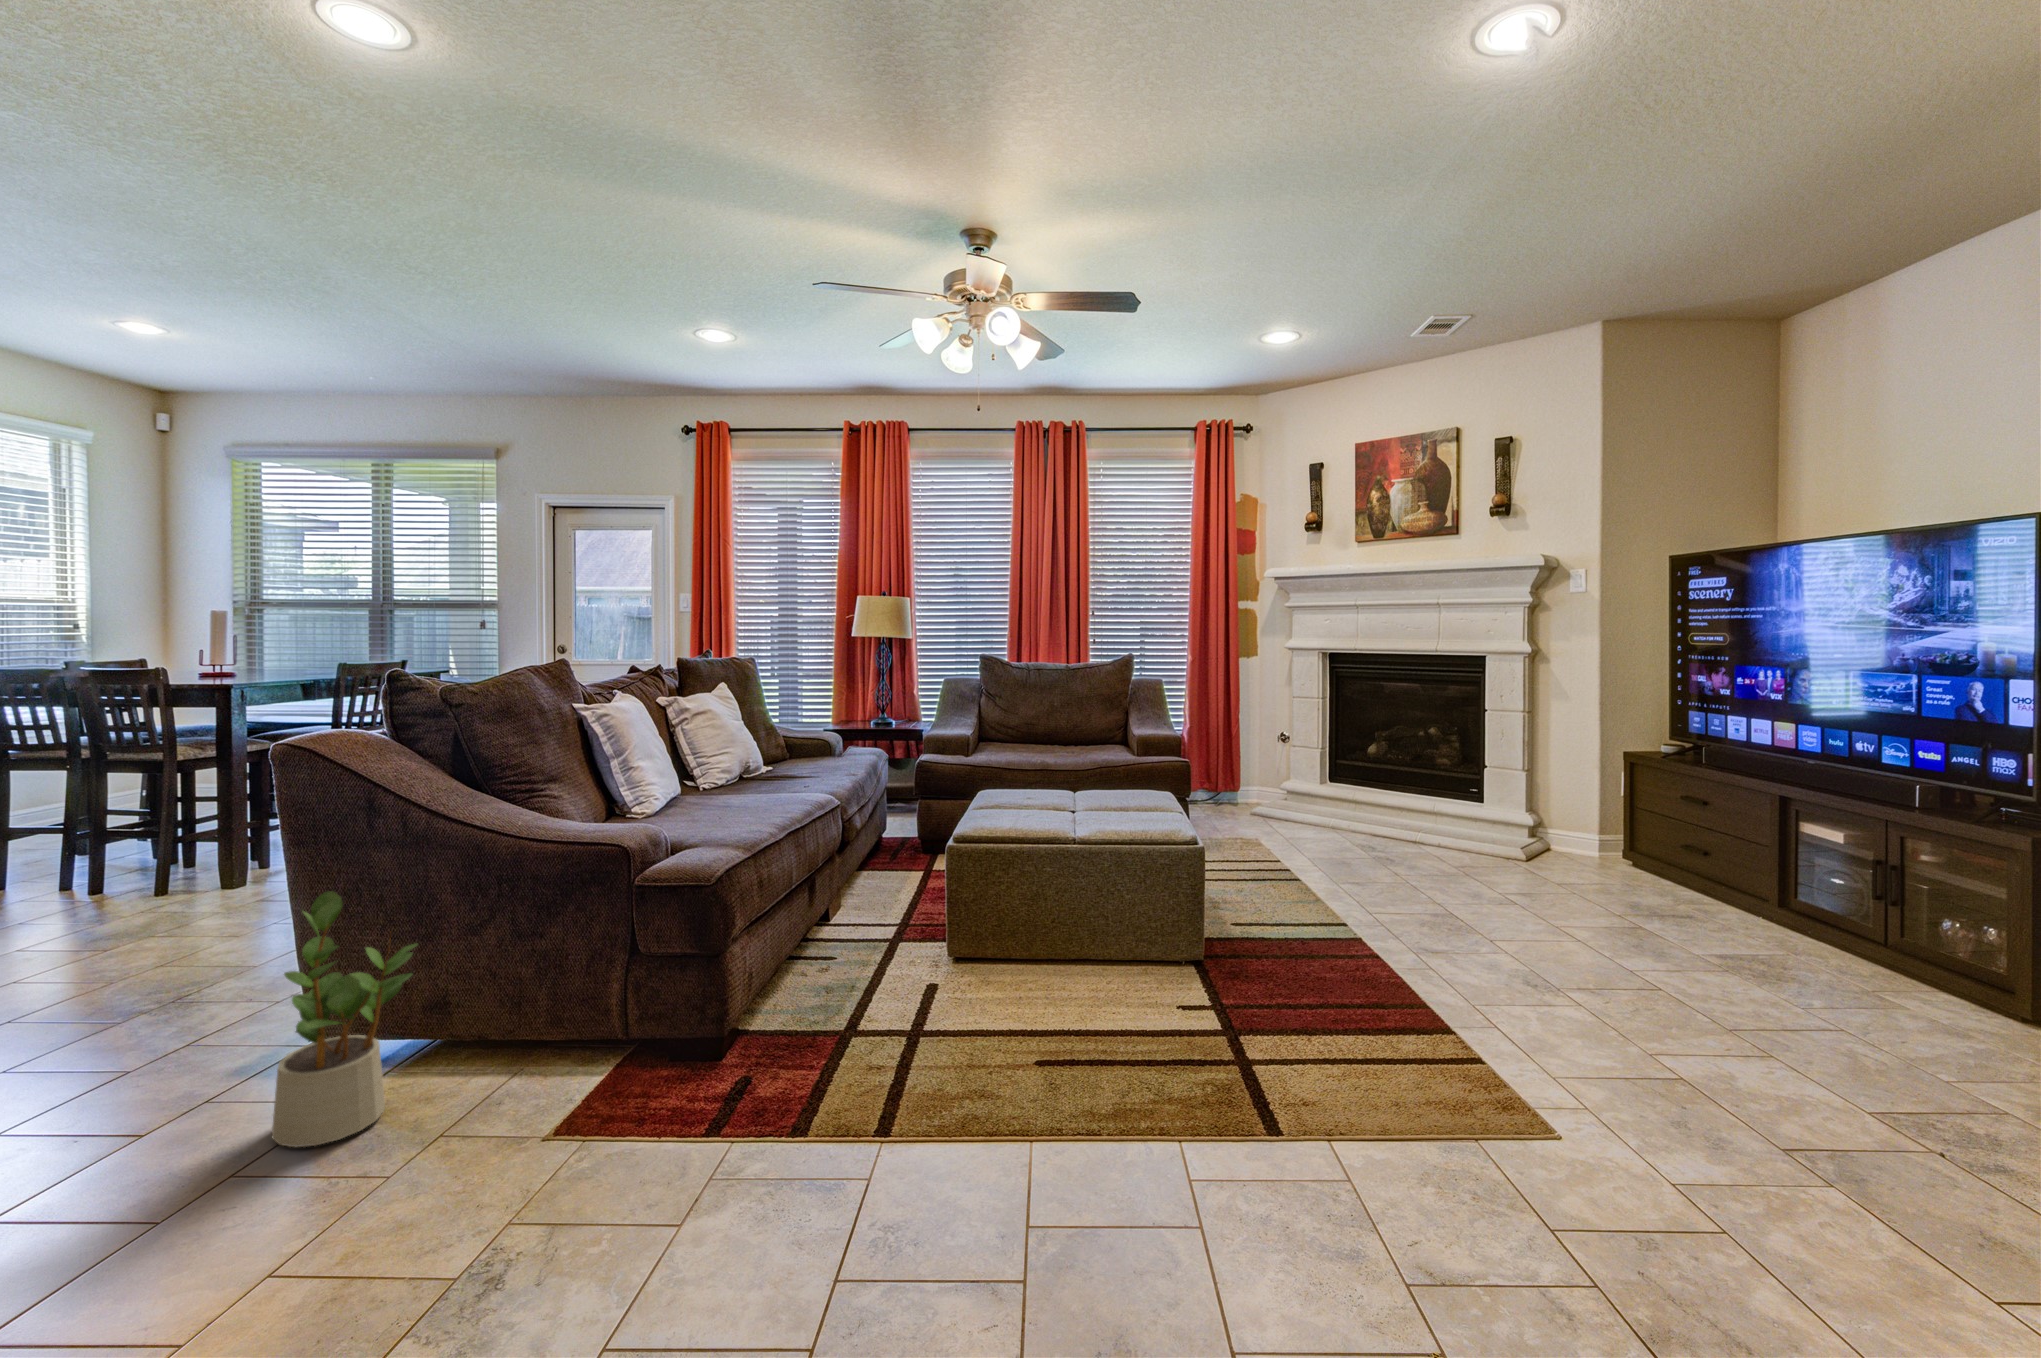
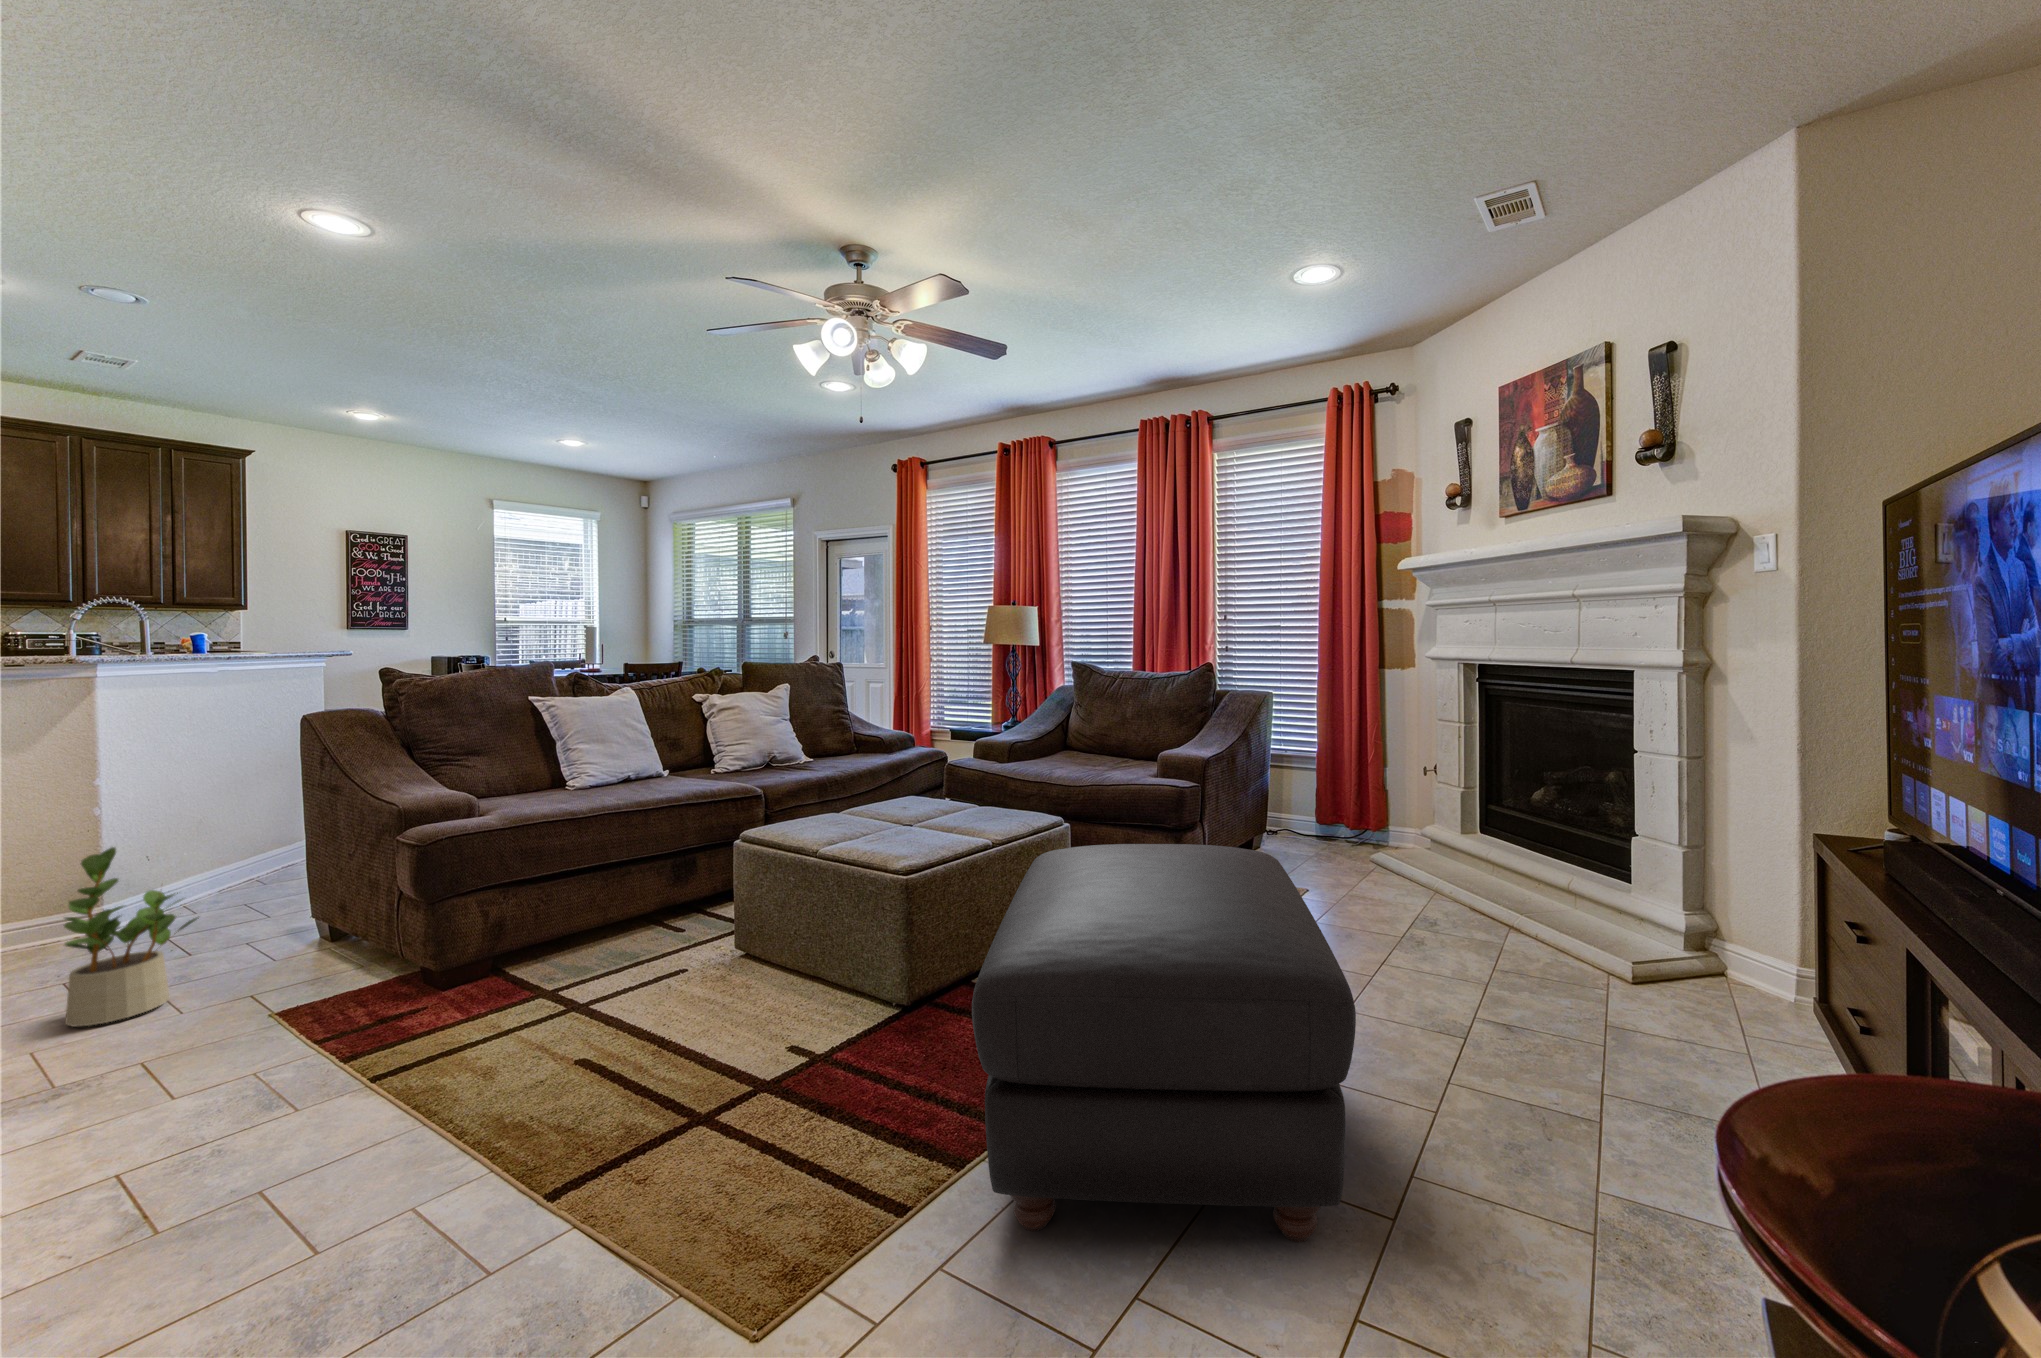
ottoman: none [1308,777,1674,1015] -> present [972,844,1356,1242]

